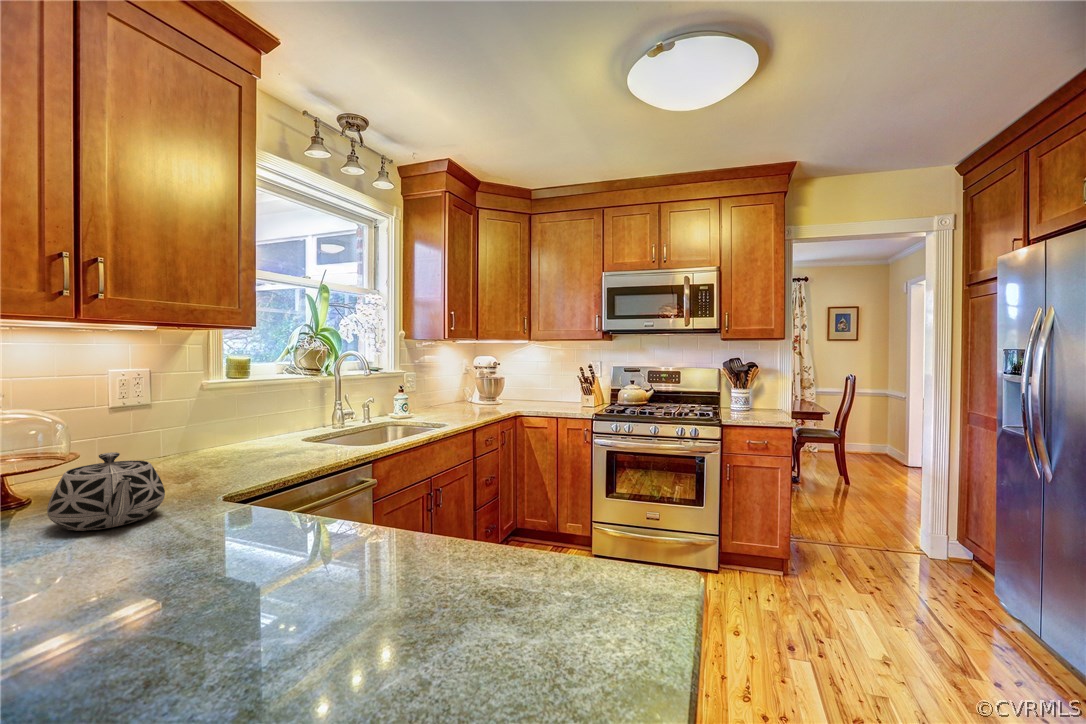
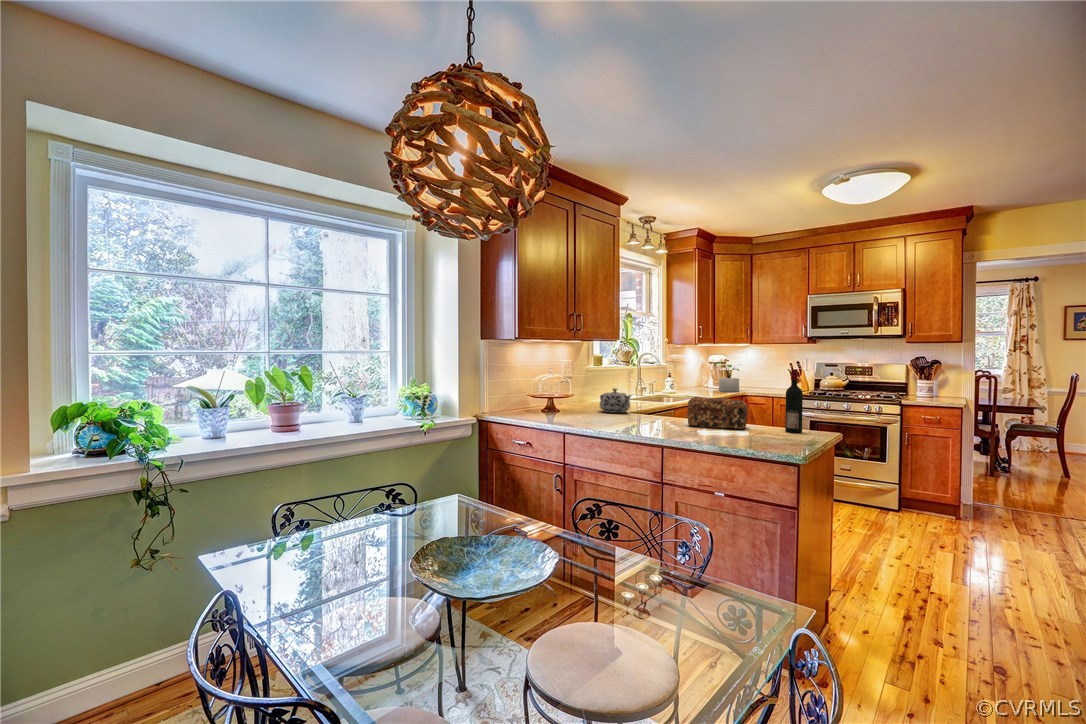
potted plant: none [475,366,526,411] -> present [714,362,739,392]
wine bottle: none [531,411,591,673] -> present [785,369,803,433]
bread loaf: none [141,518,413,675] -> present [687,397,747,429]

